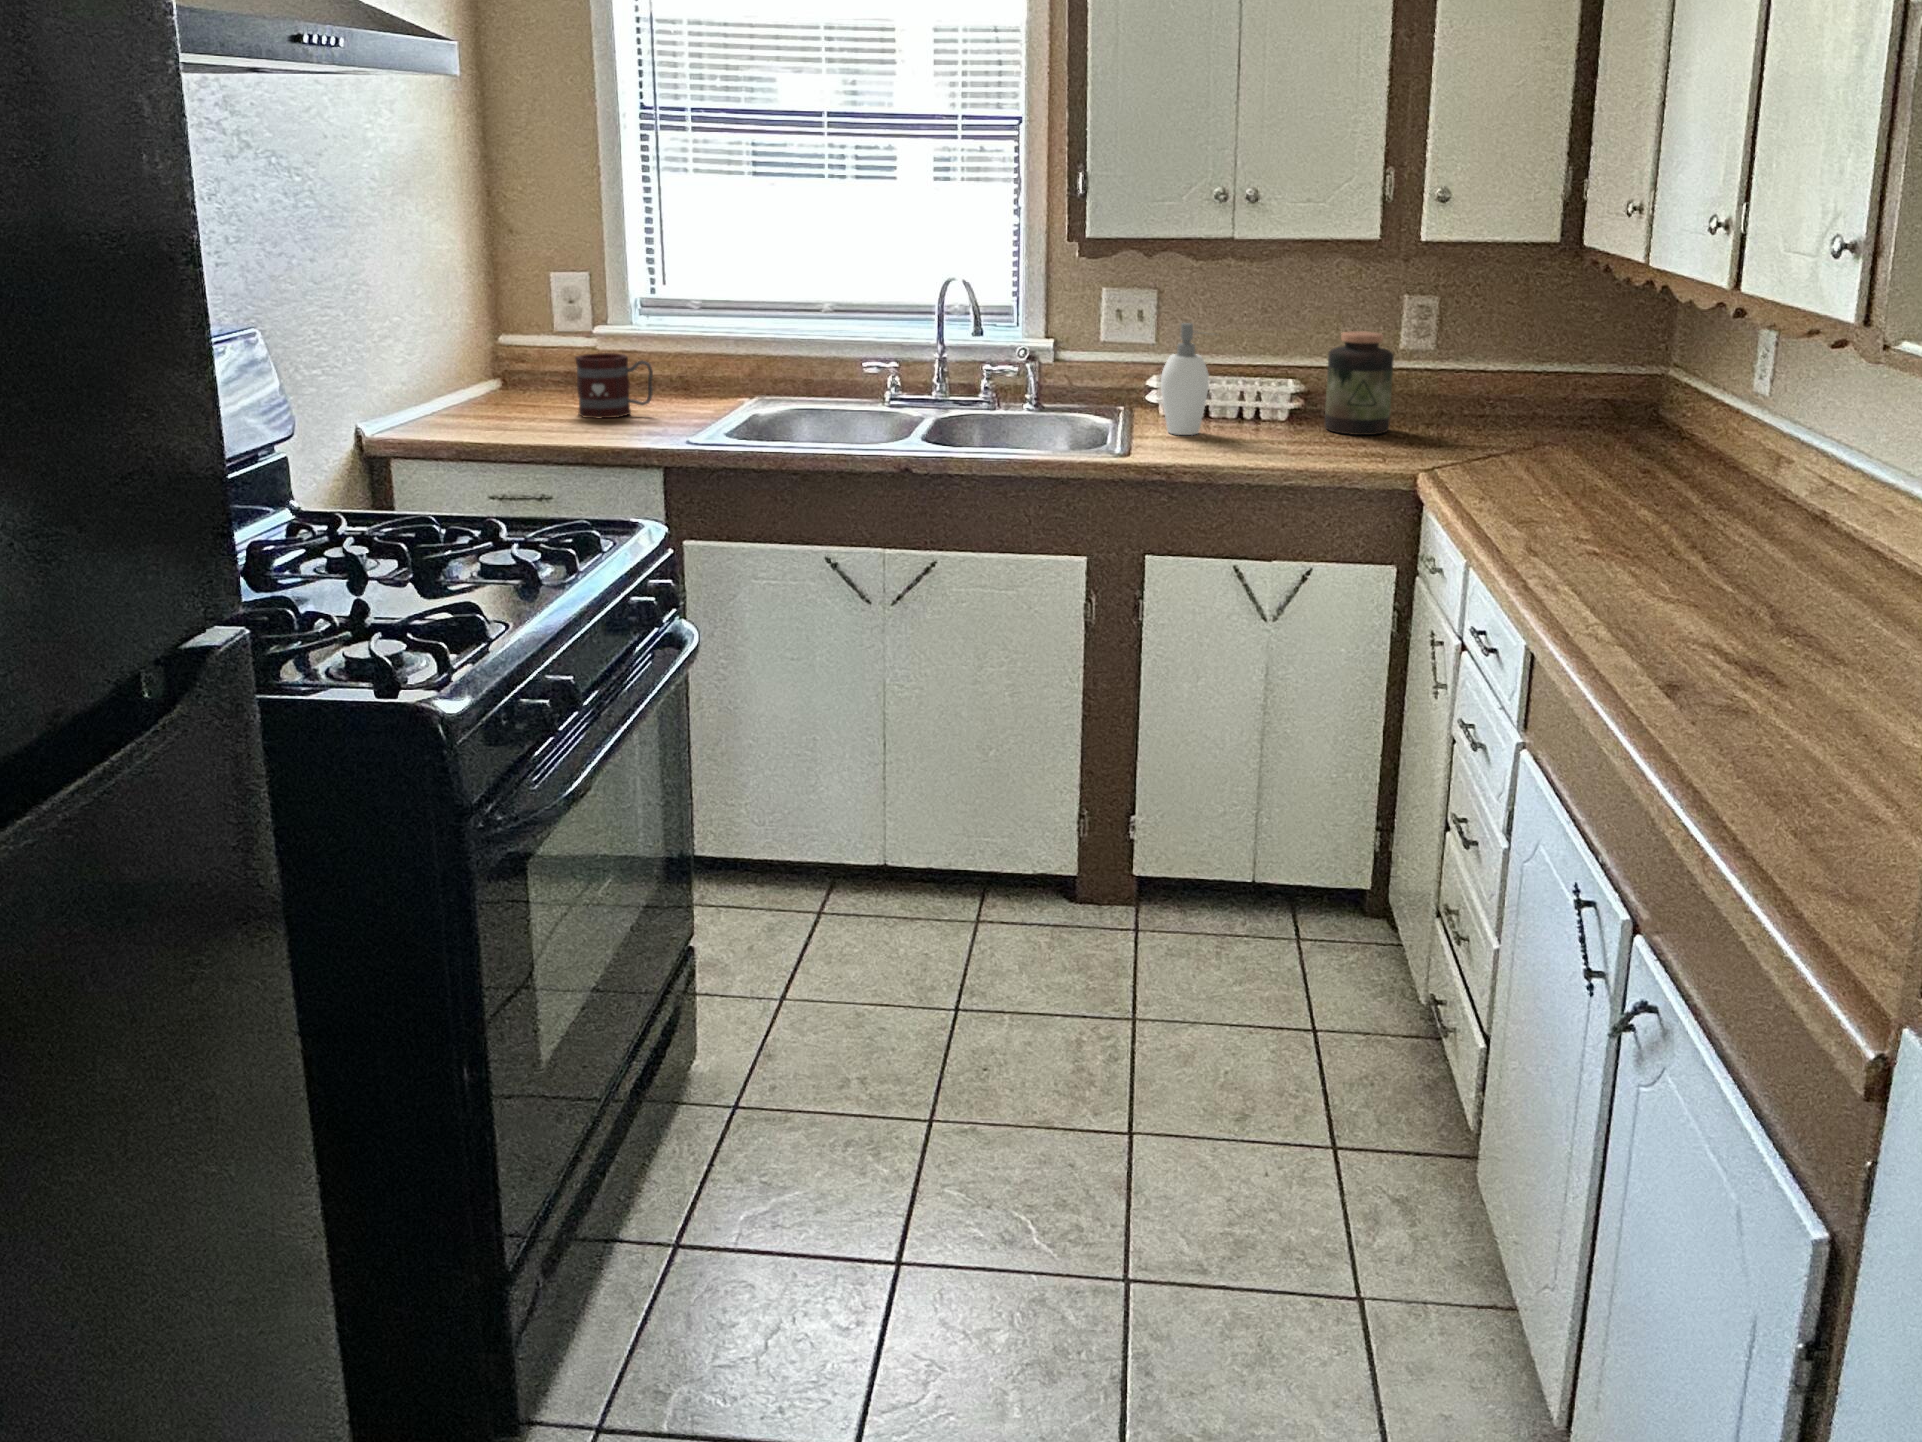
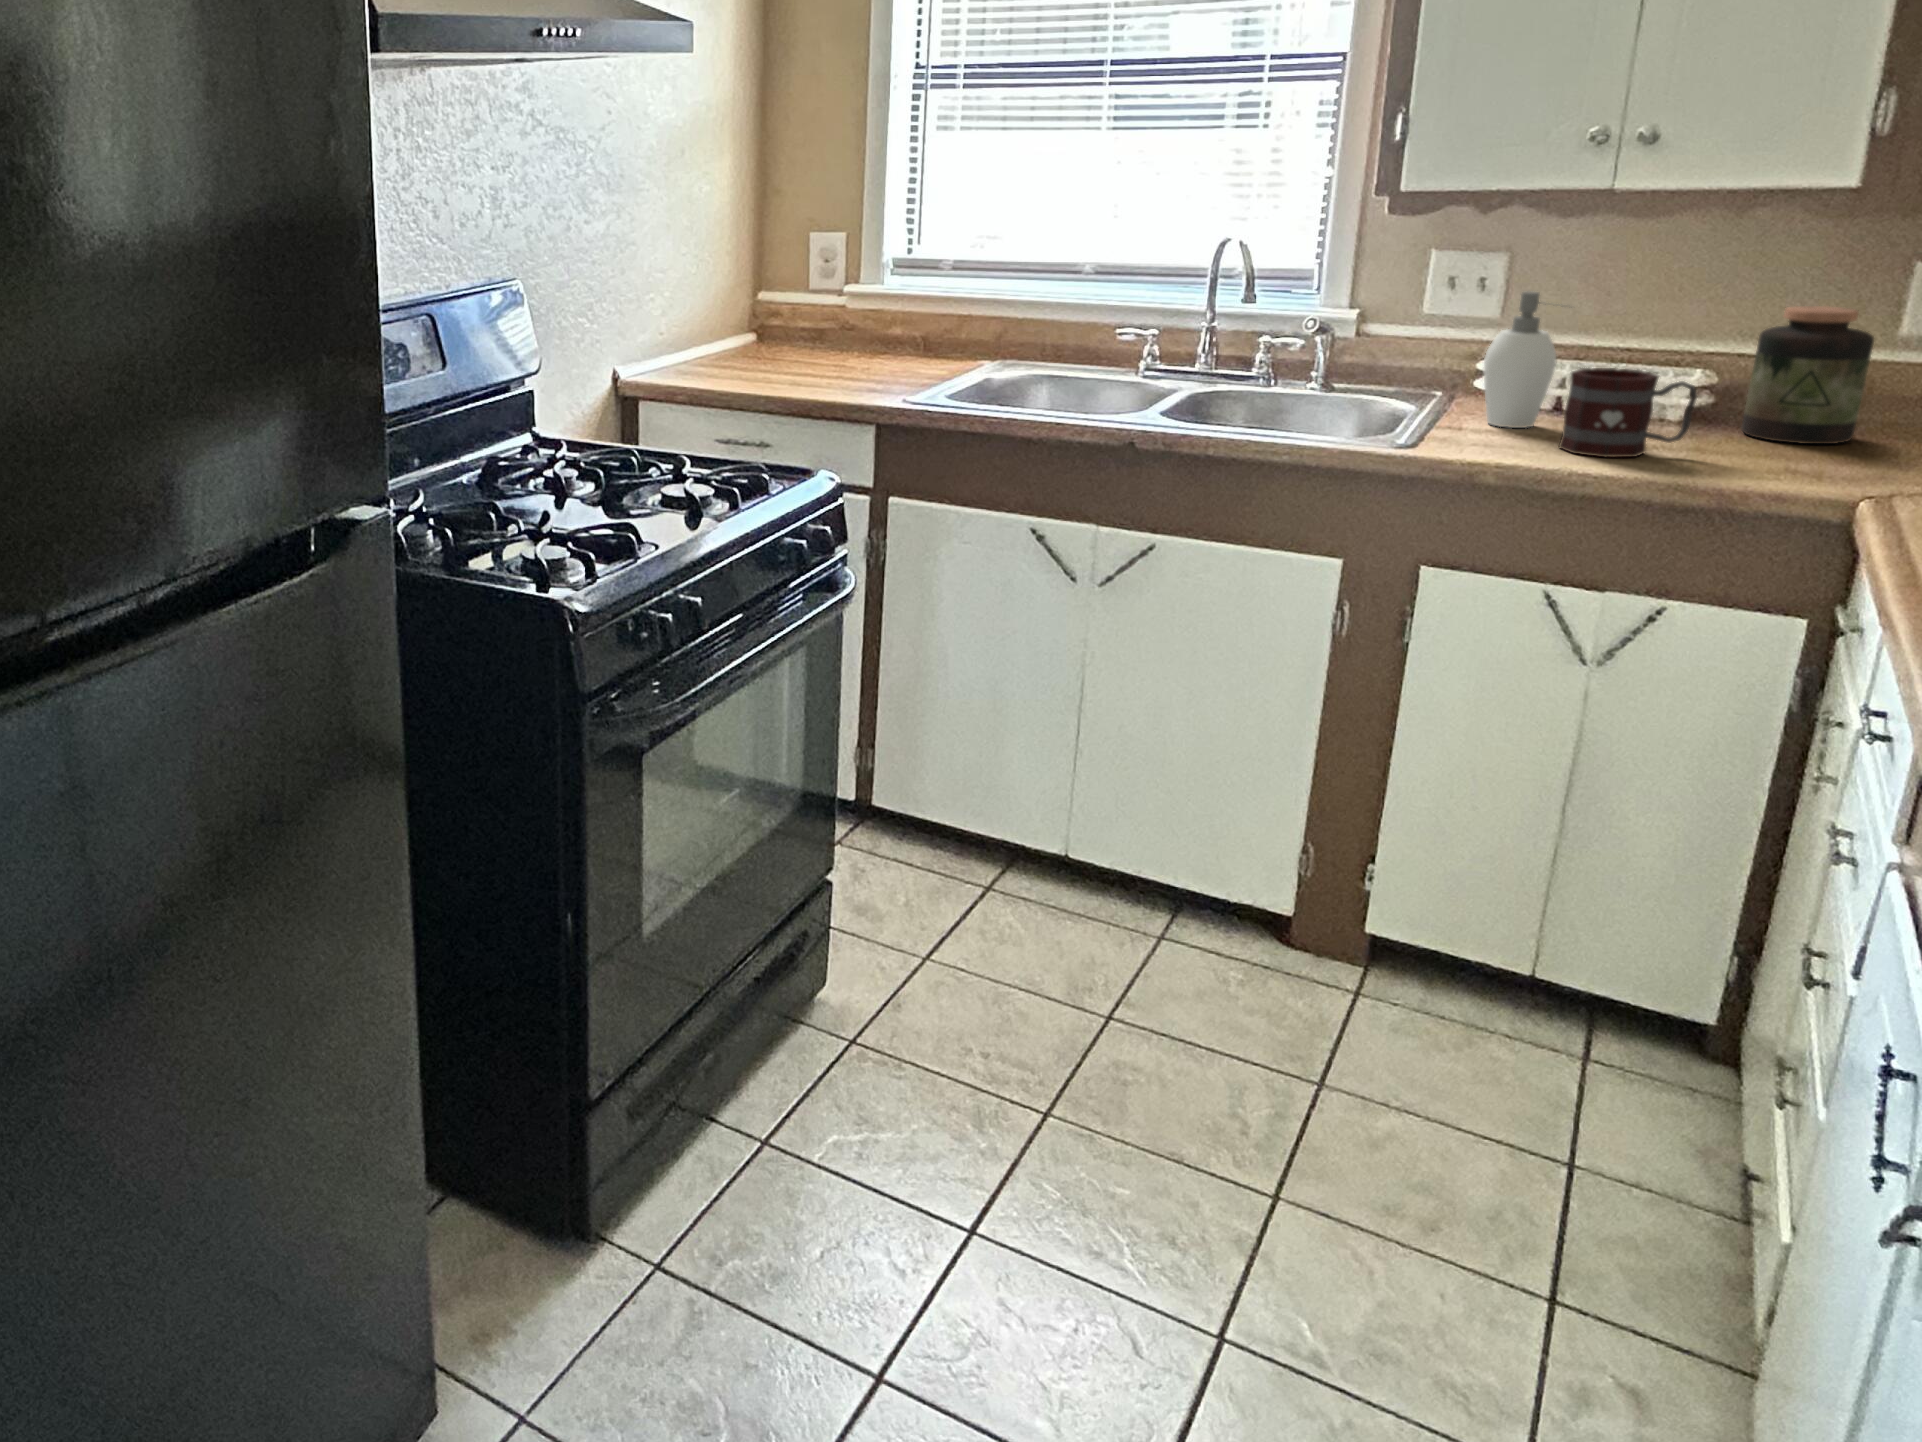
mug: present [575,353,653,418] -> present [1559,368,1697,457]

